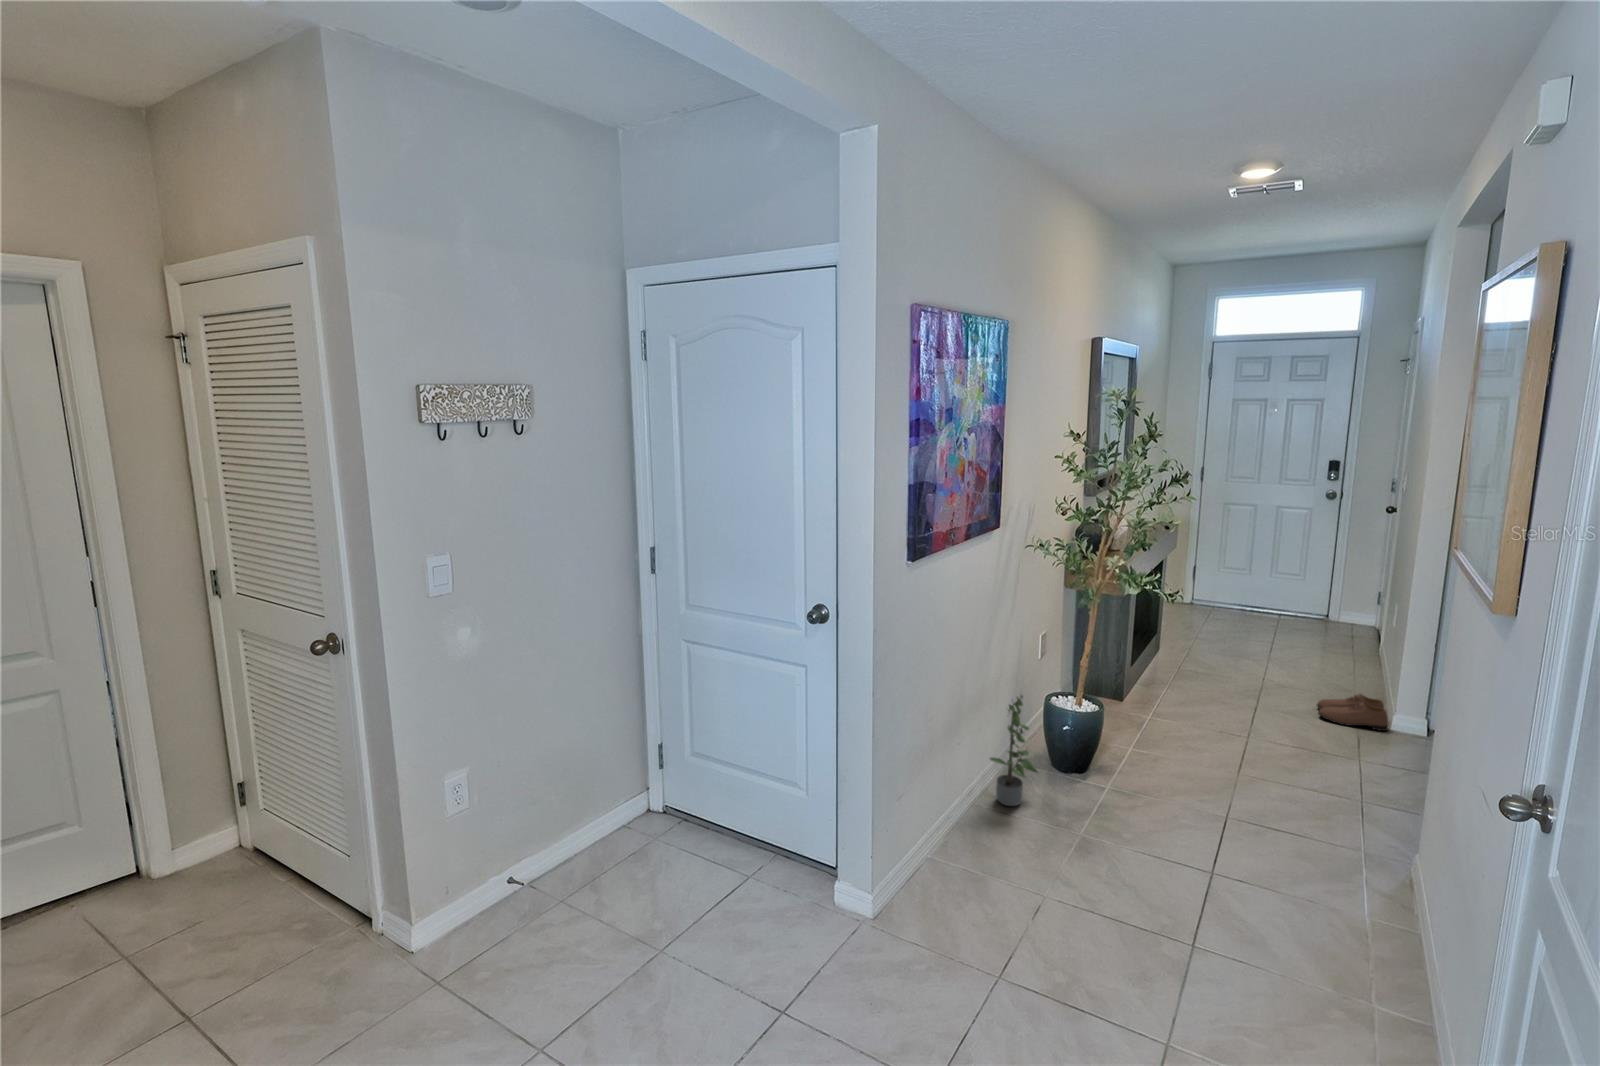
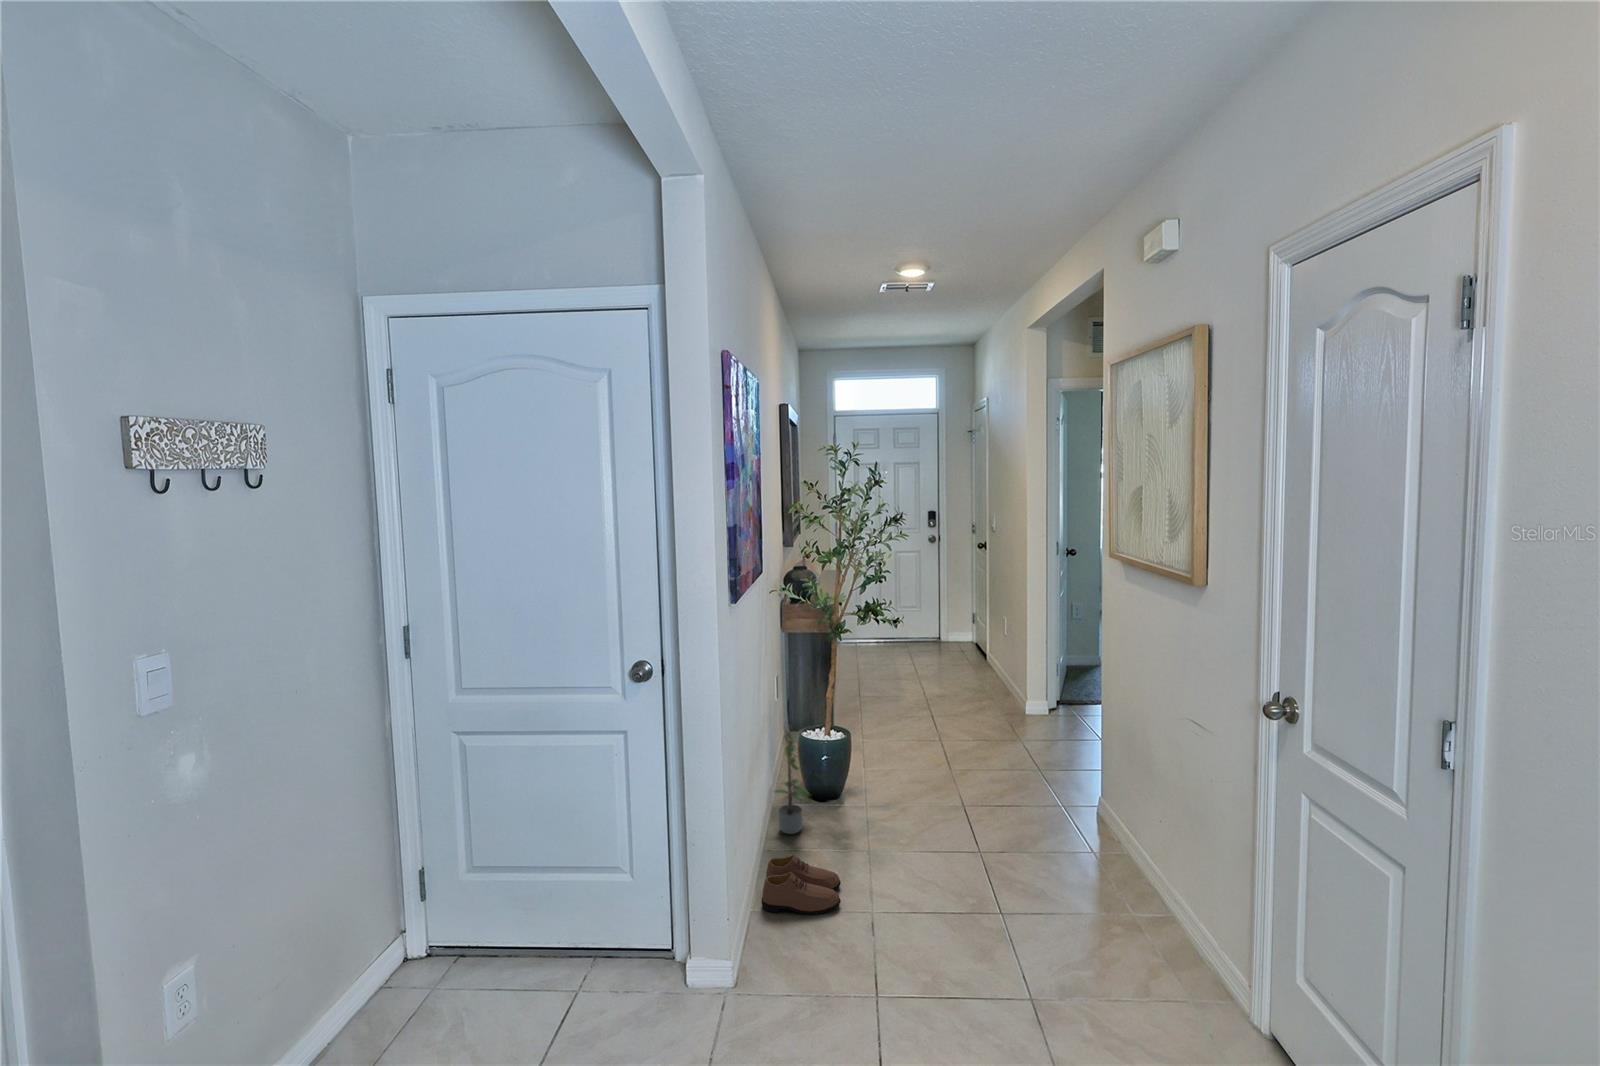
shoe: present [1317,694,1388,731] -> present [762,854,841,915]

